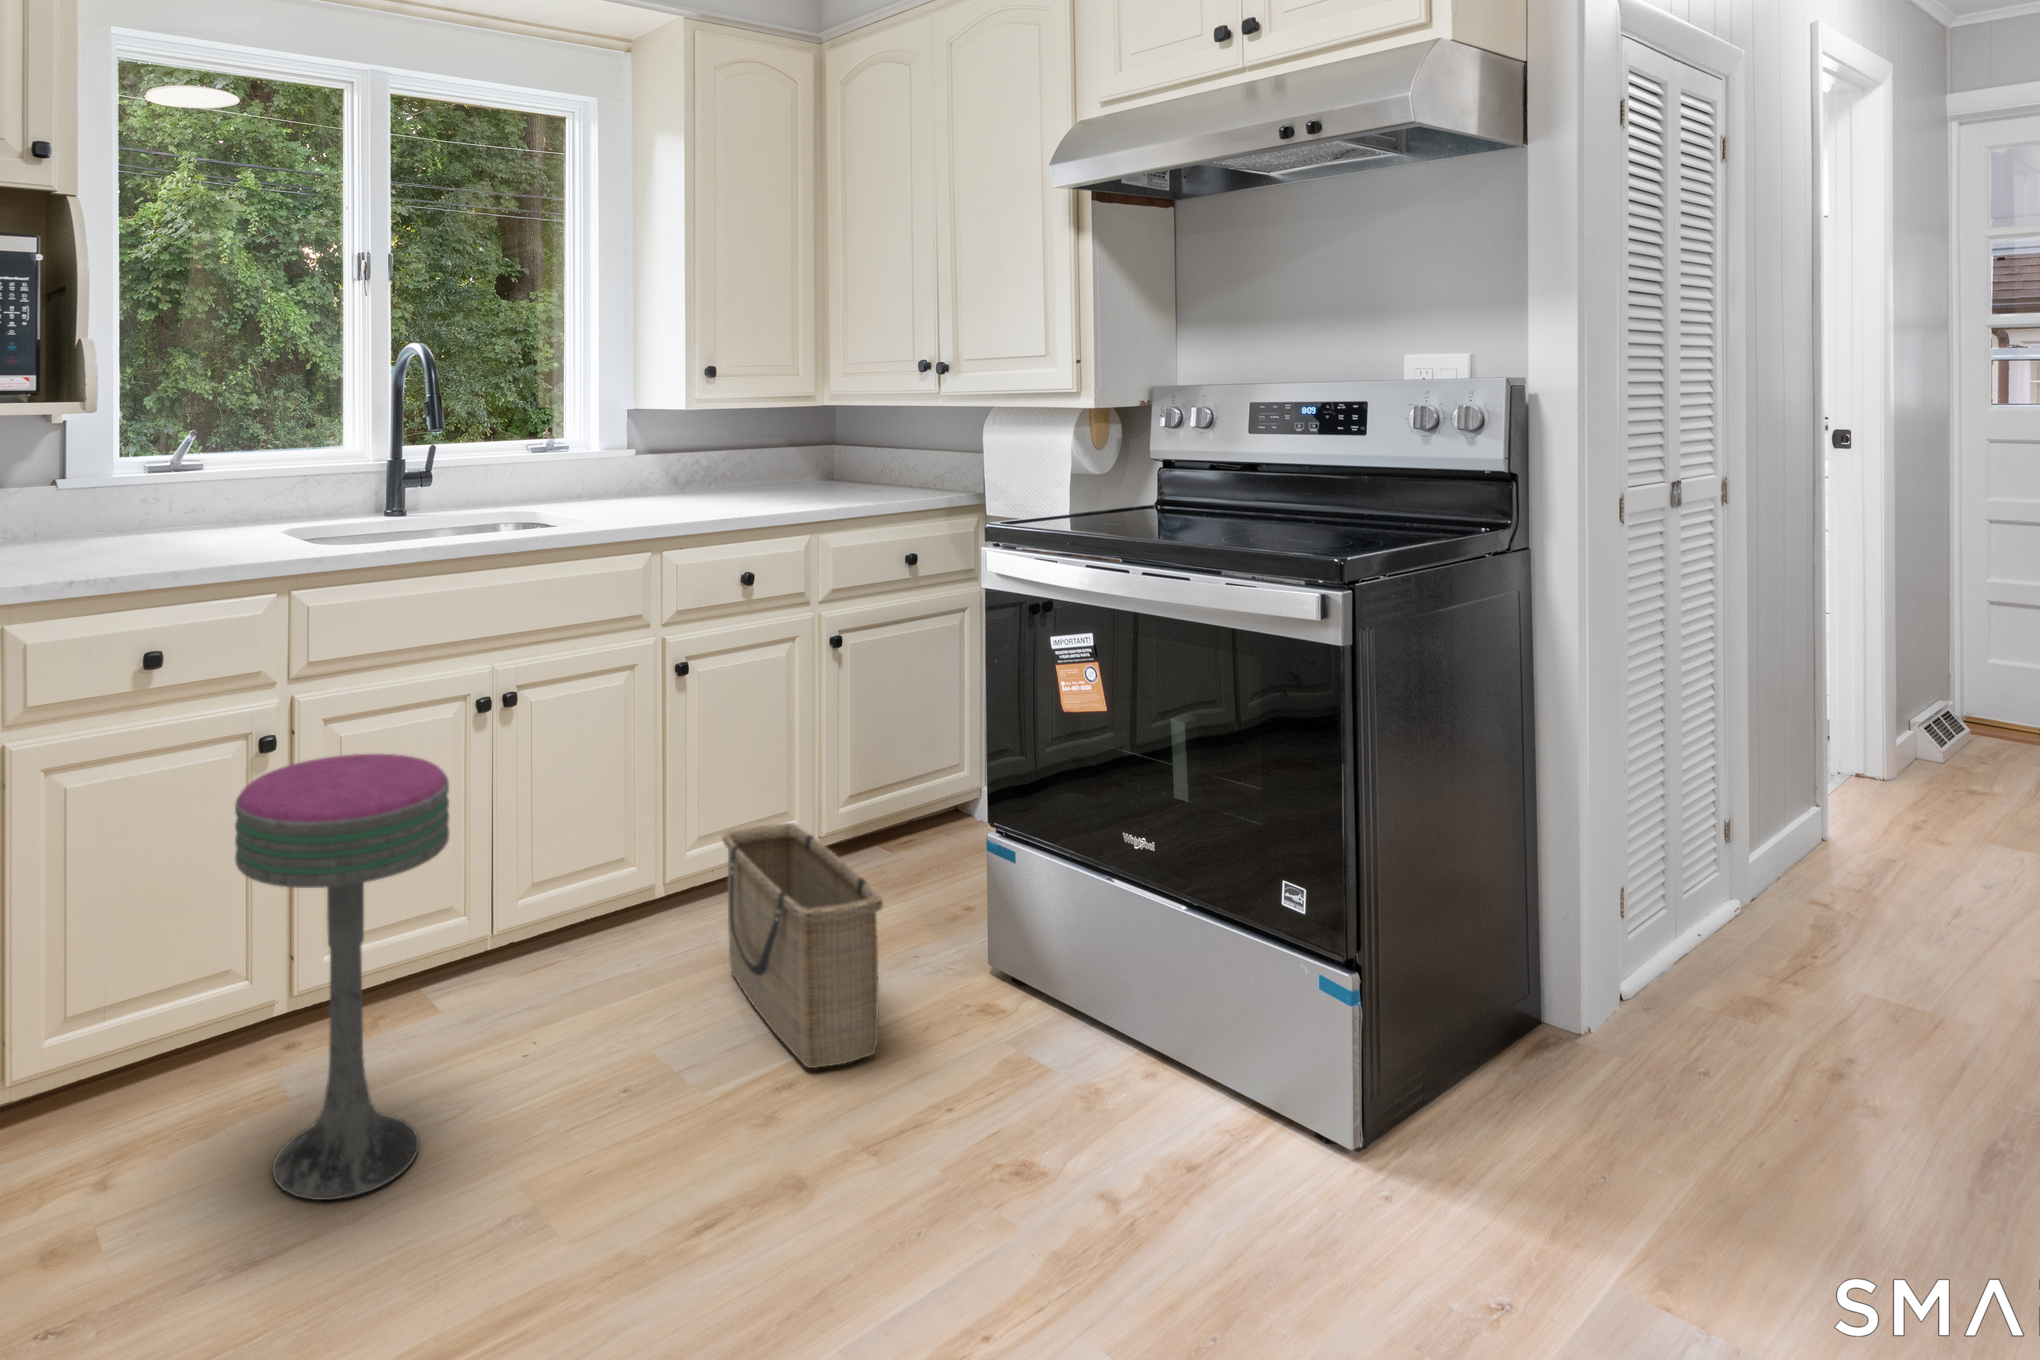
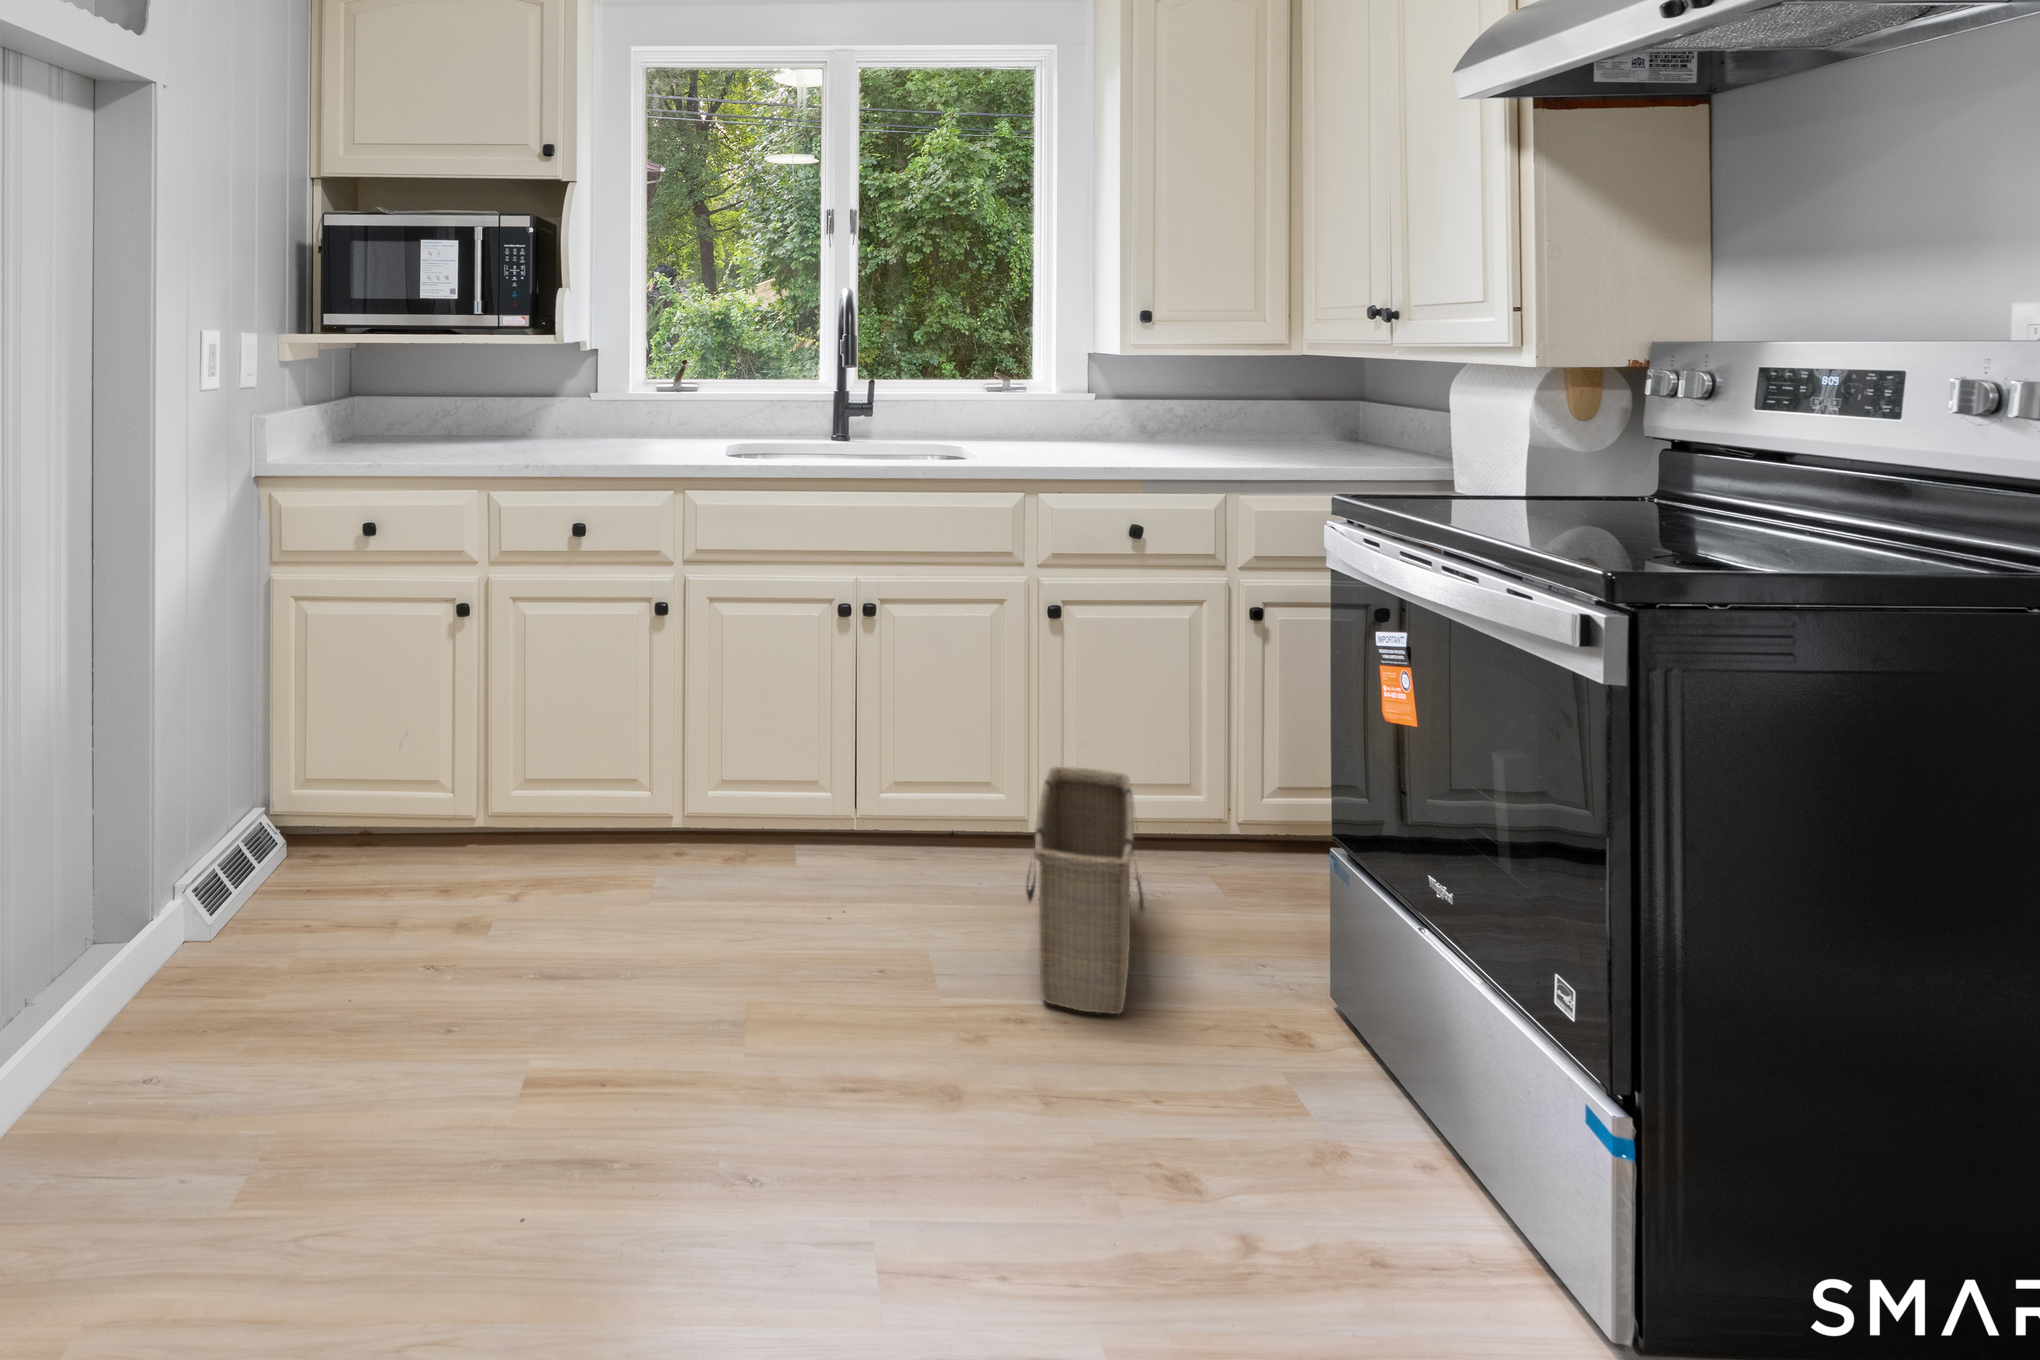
bar stool: present [235,754,449,1200] -> none [570,623,731,958]

